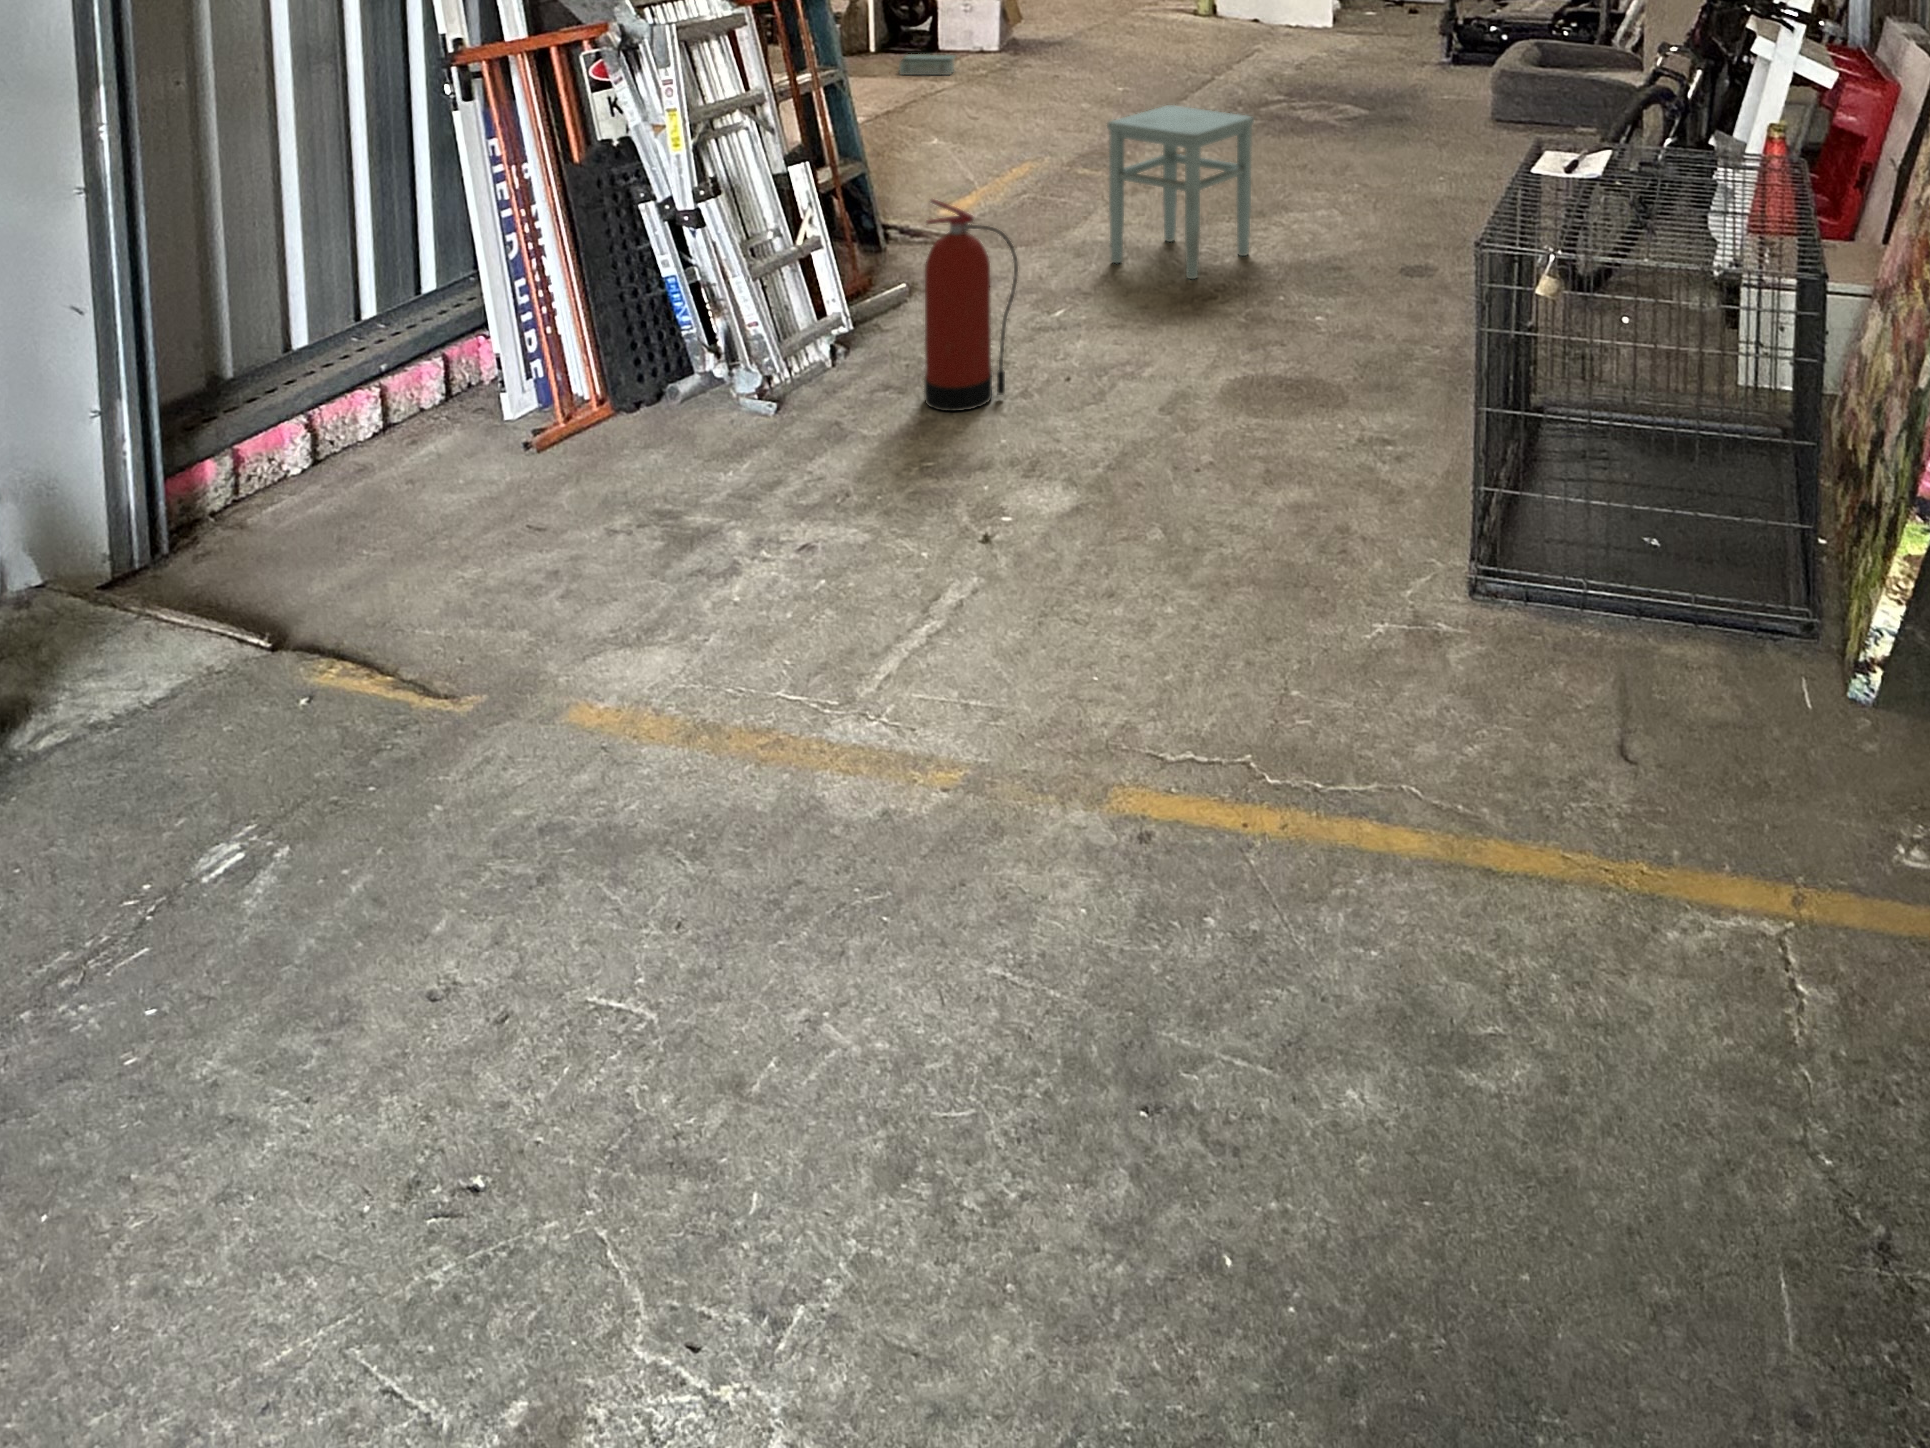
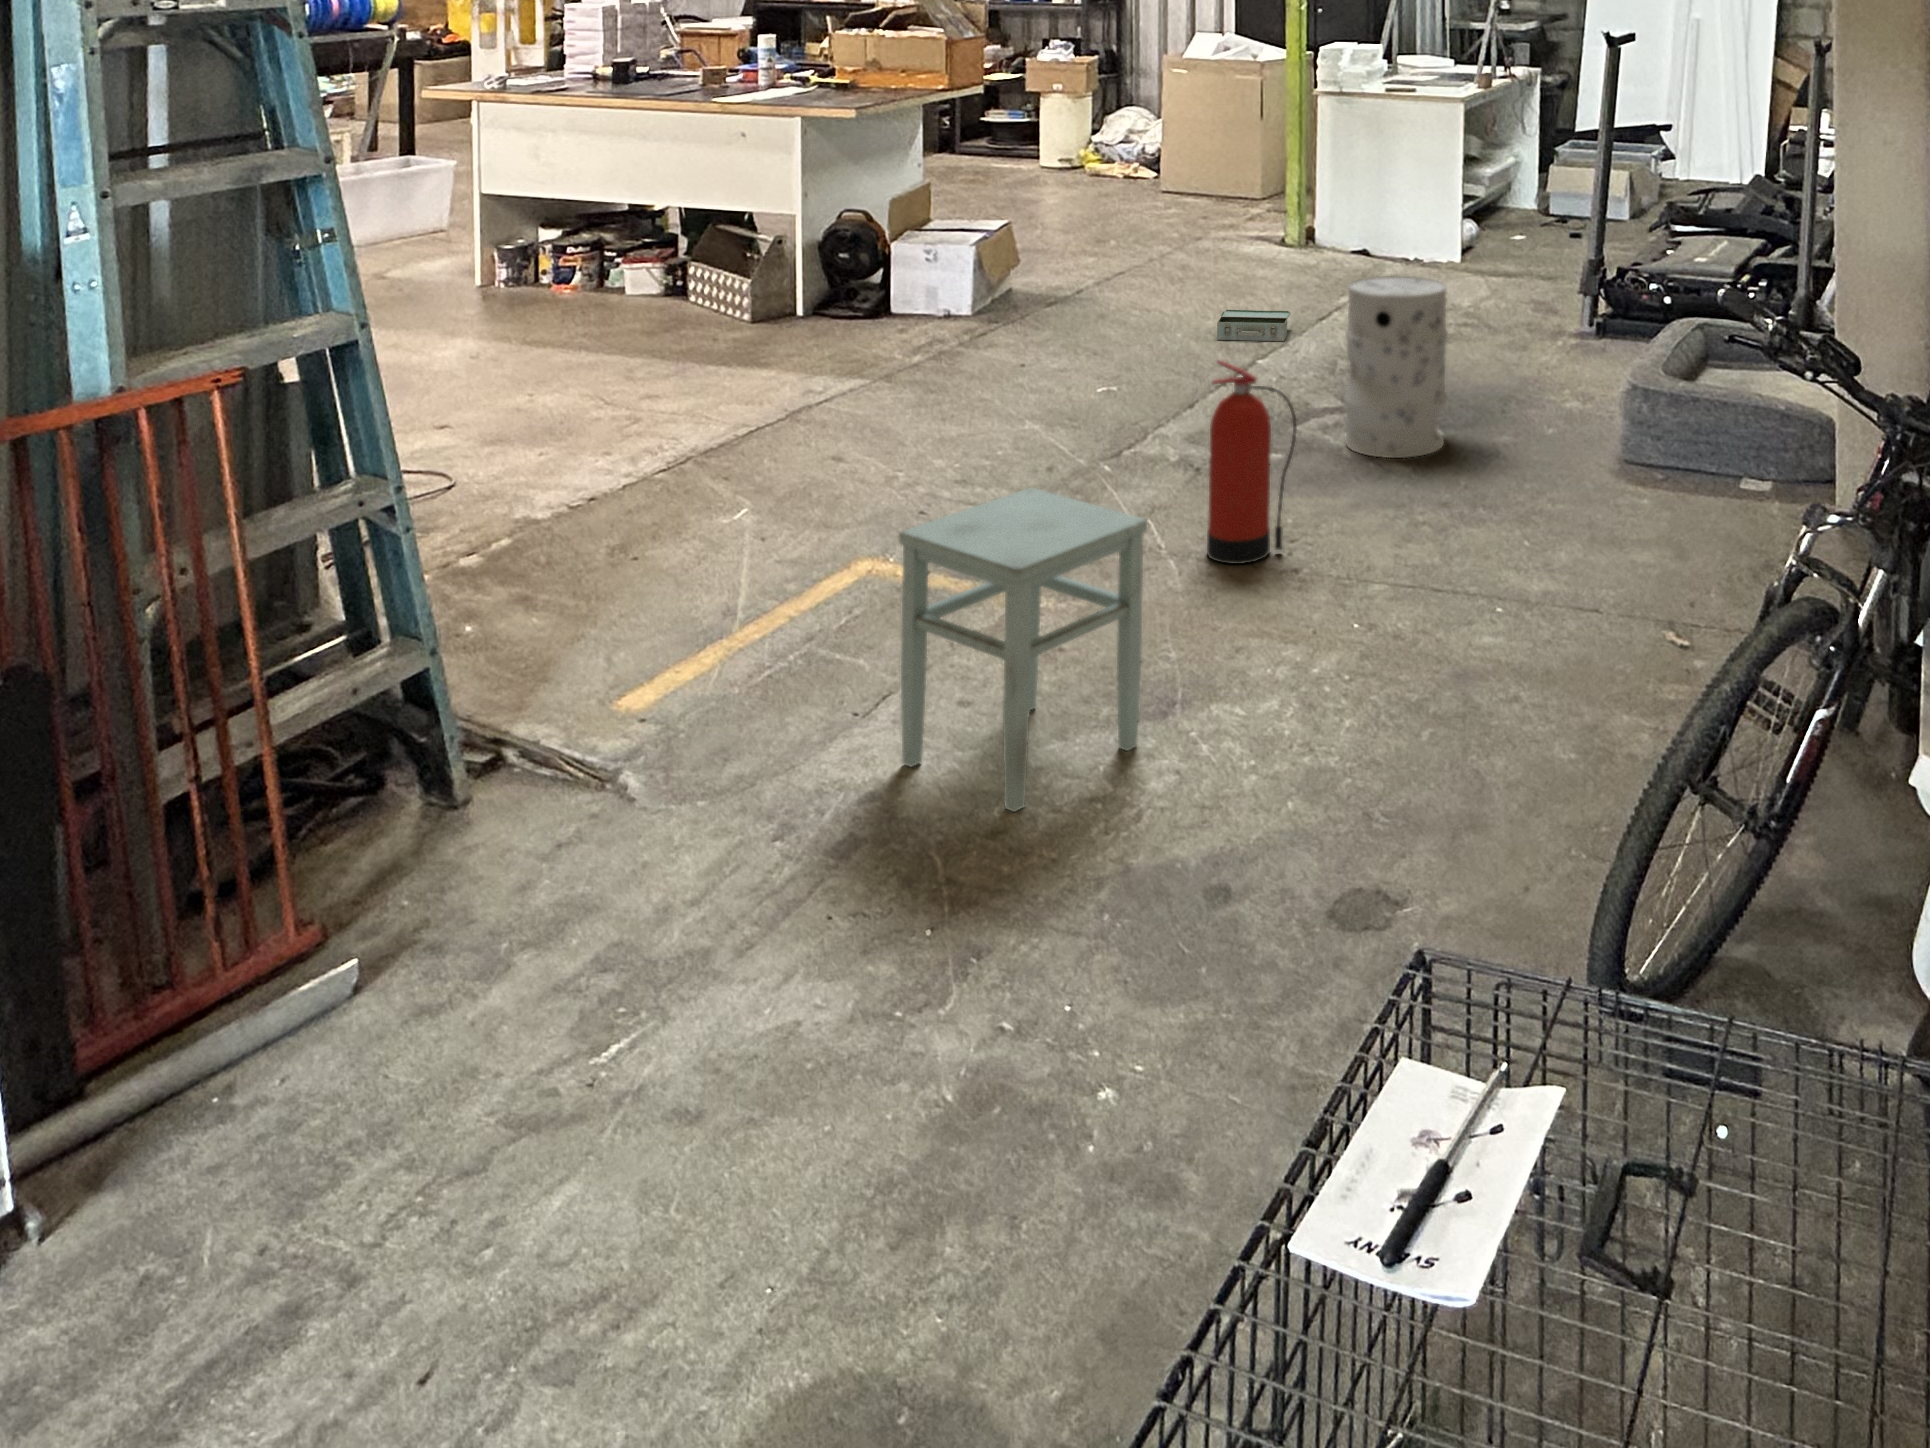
trash can: none [1298,7,1371,129] -> present [1344,276,1448,458]
toolbox: present [899,54,956,75] -> present [1217,310,1290,341]
fire extinguisher: present [924,199,1018,411] -> present [1207,361,1297,564]

